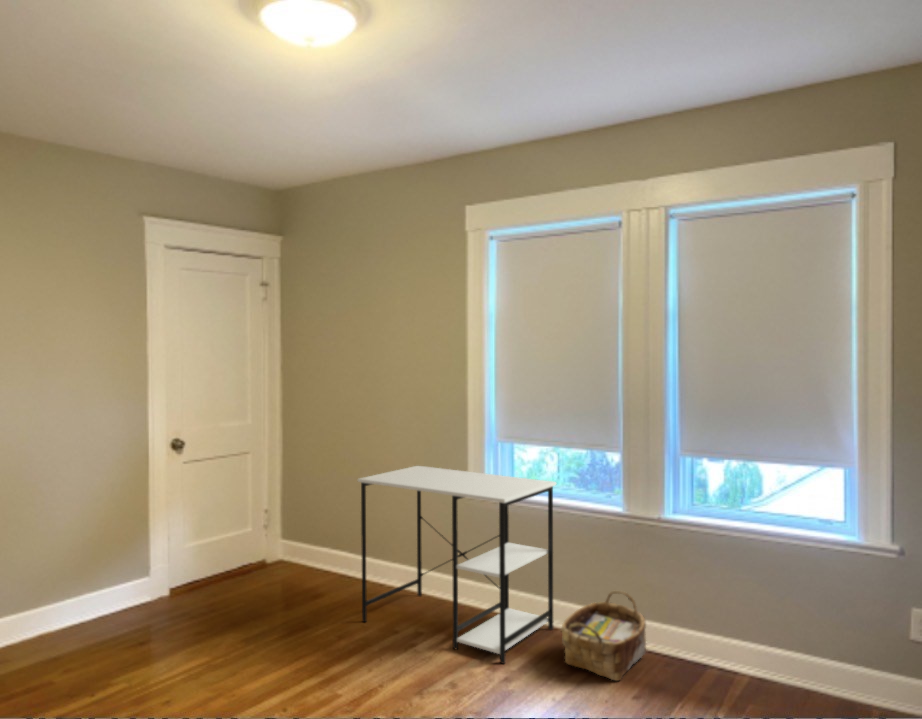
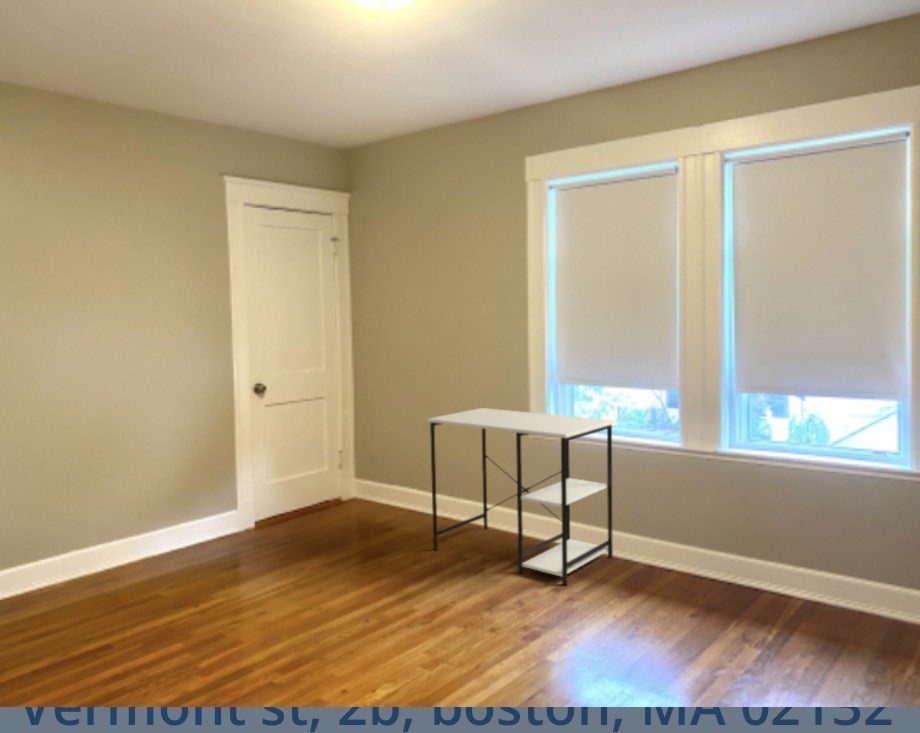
woven basket: present [561,591,646,680] -> none [620,521,701,600]

